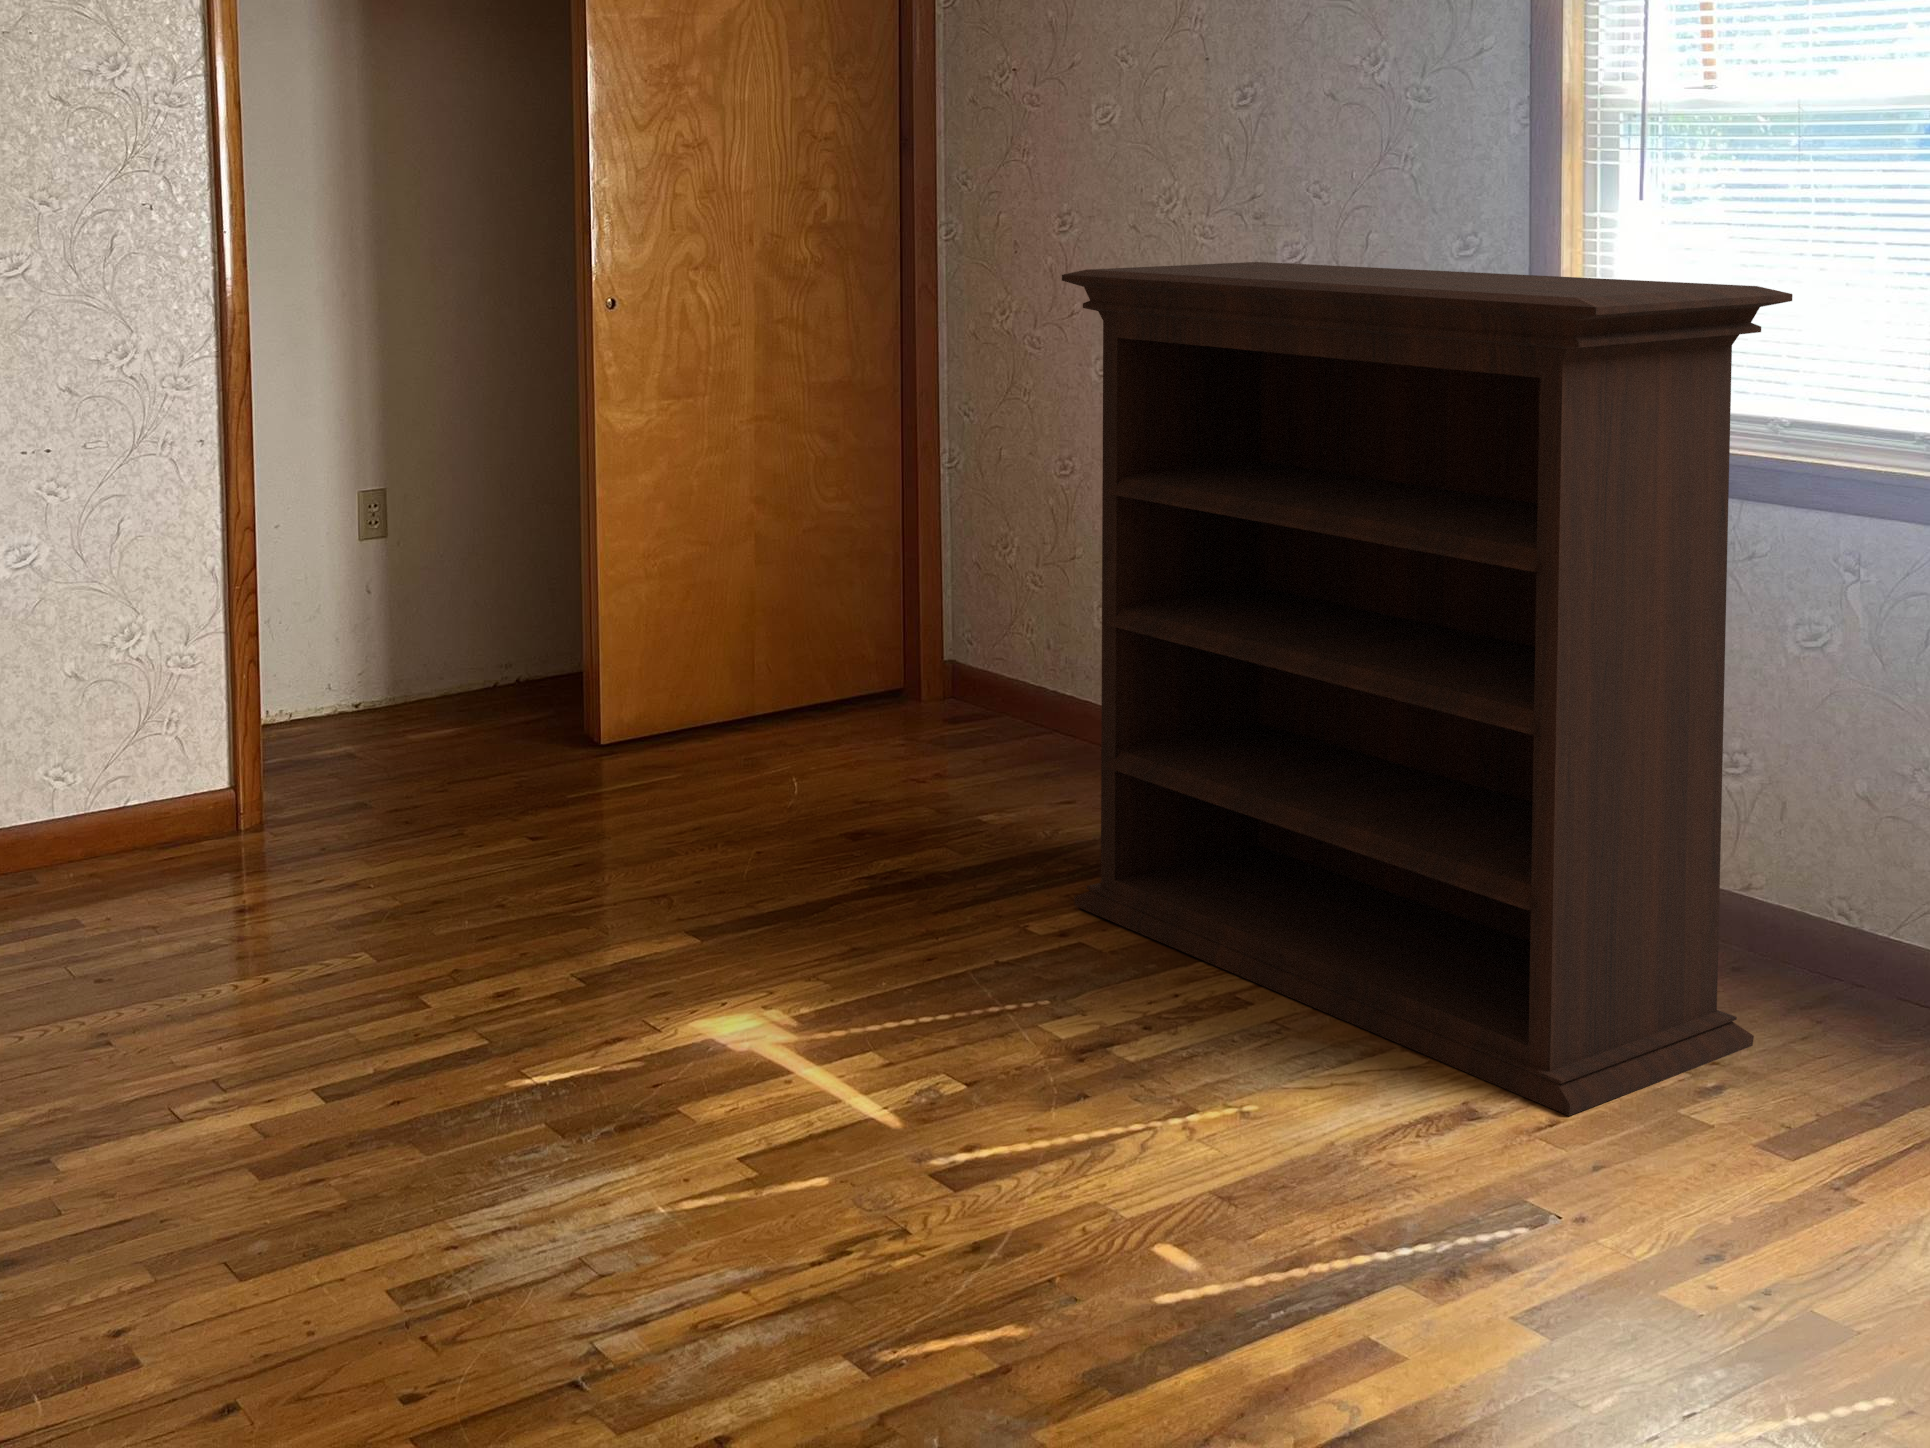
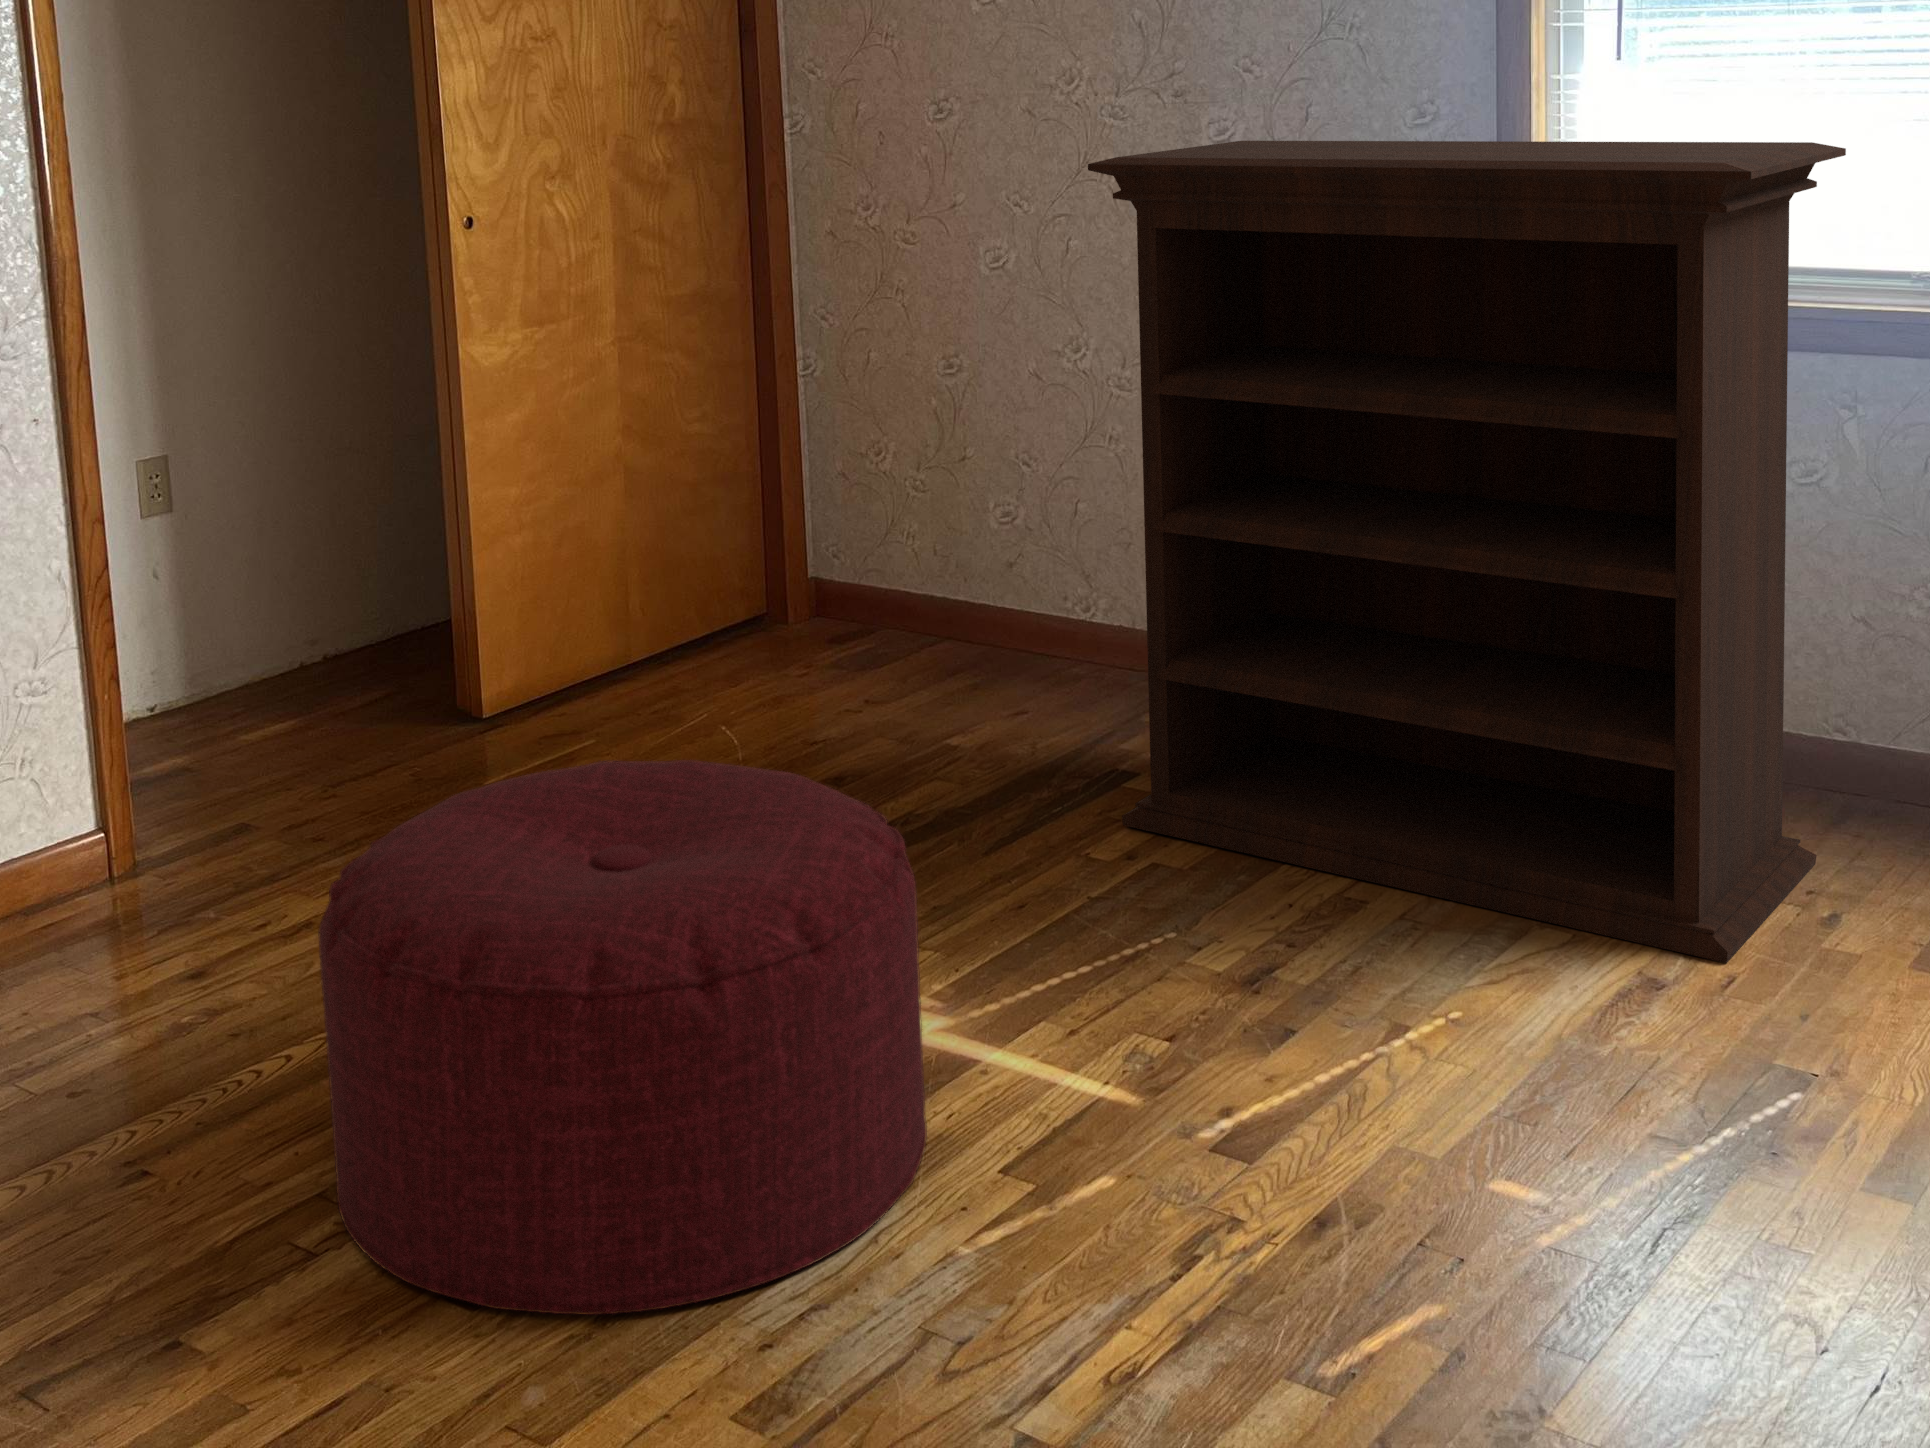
ottoman: none [210,758,716,1203] -> present [318,760,927,1315]

